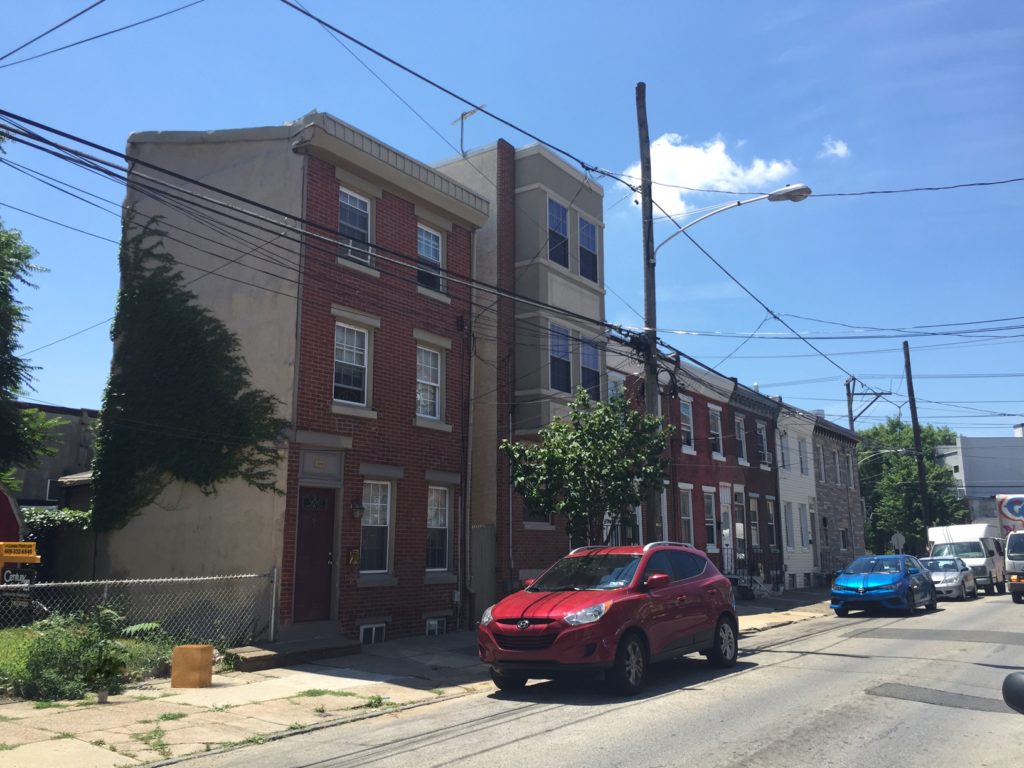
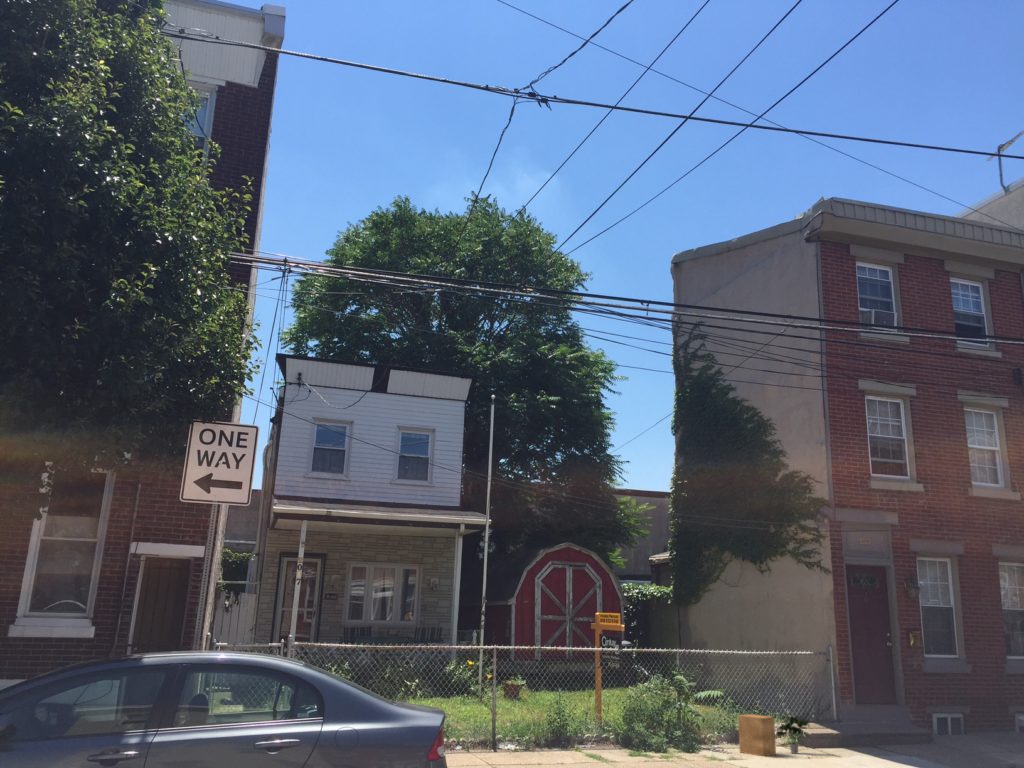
potted plant: present [83,657,126,702] -> present [777,716,809,754]

